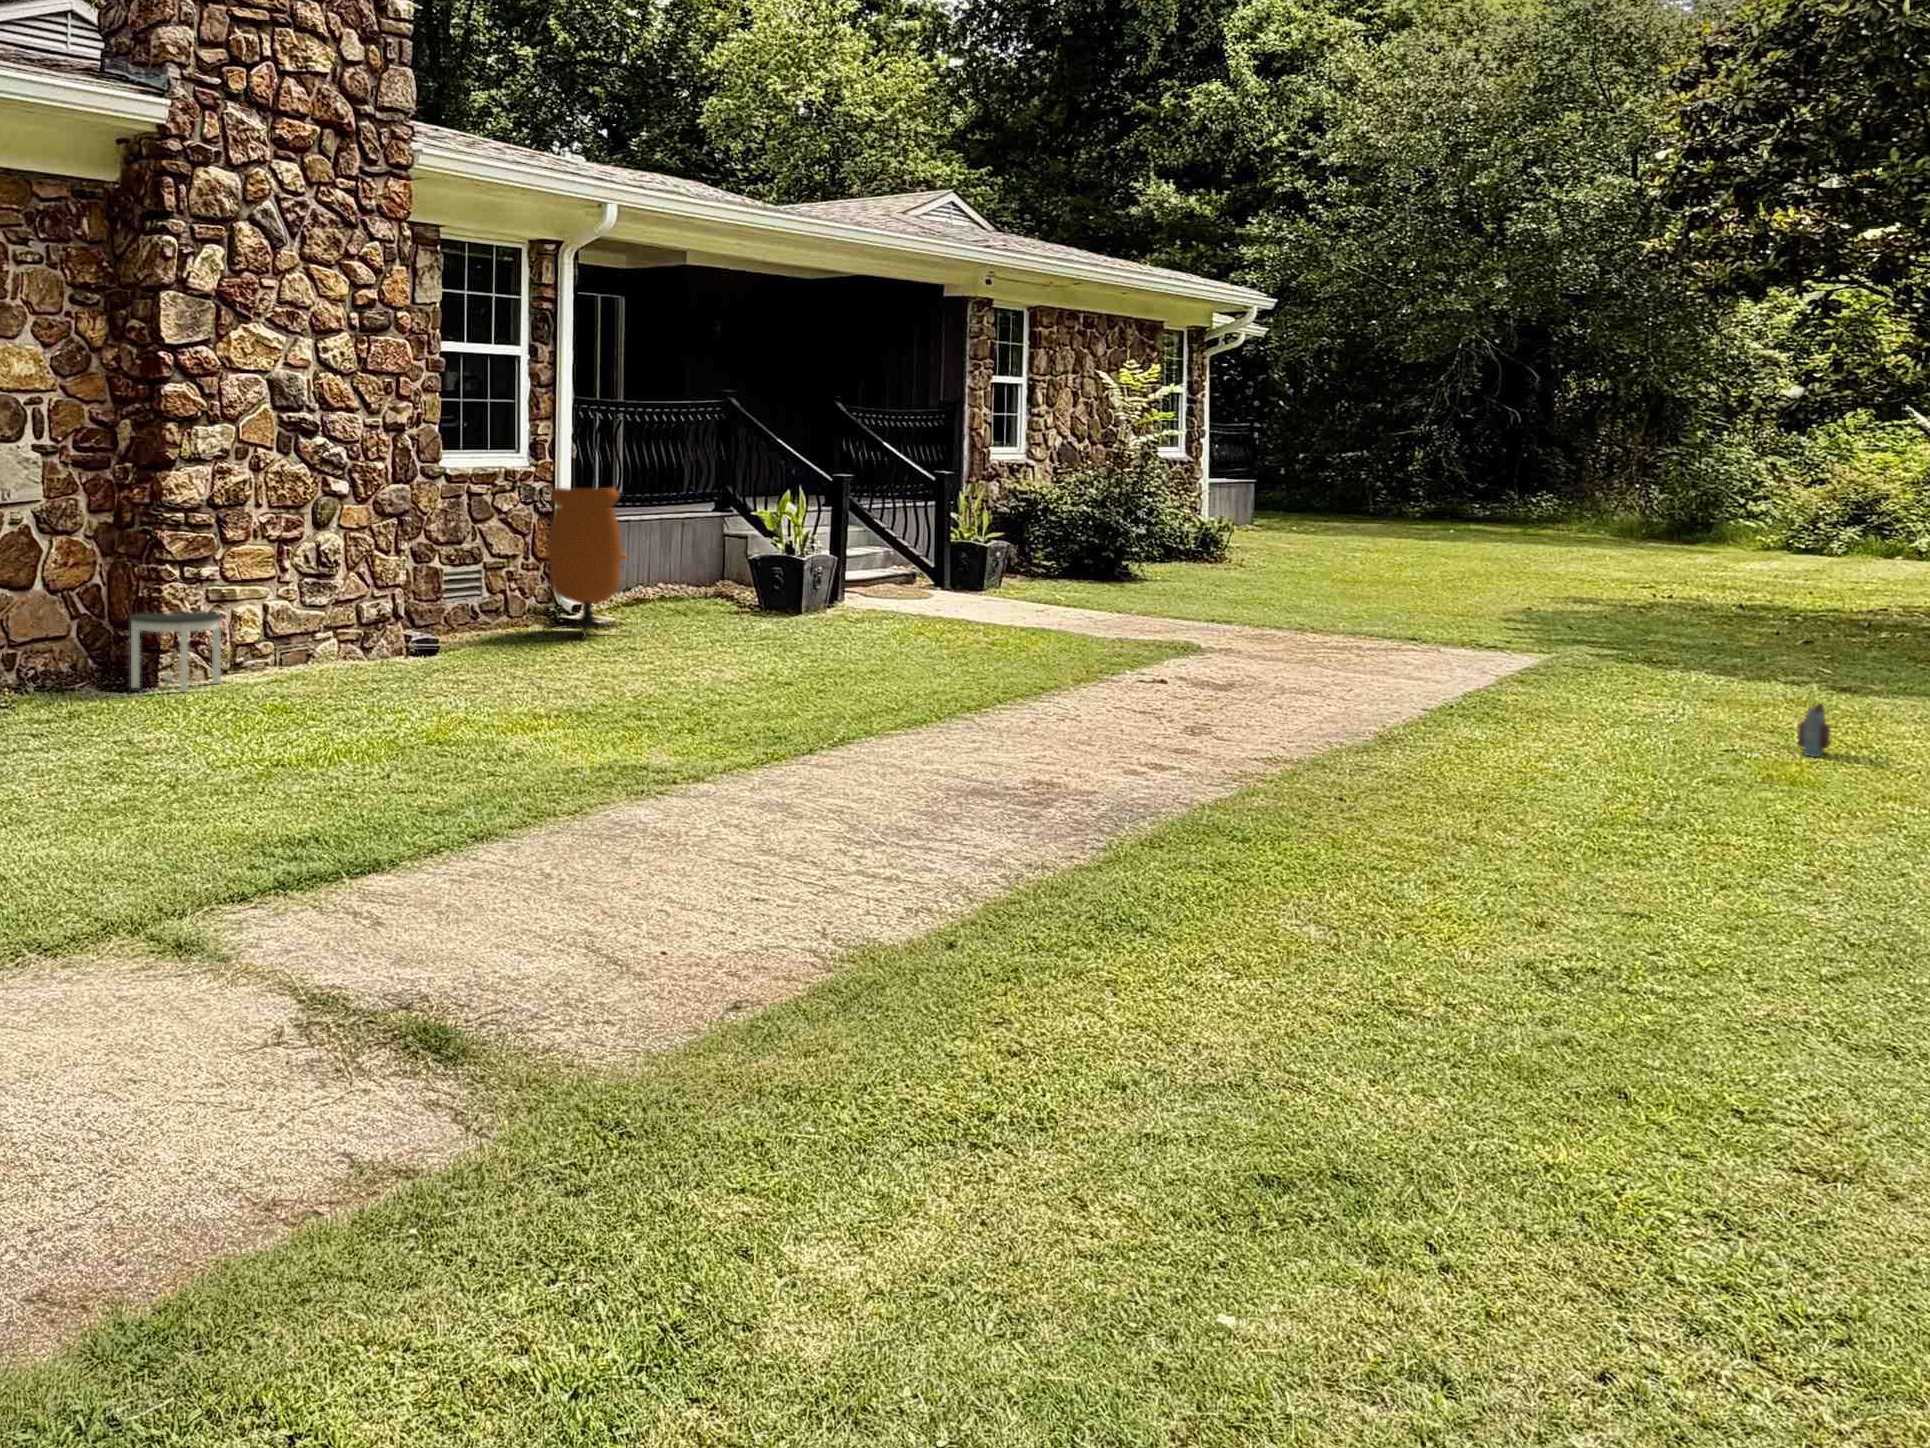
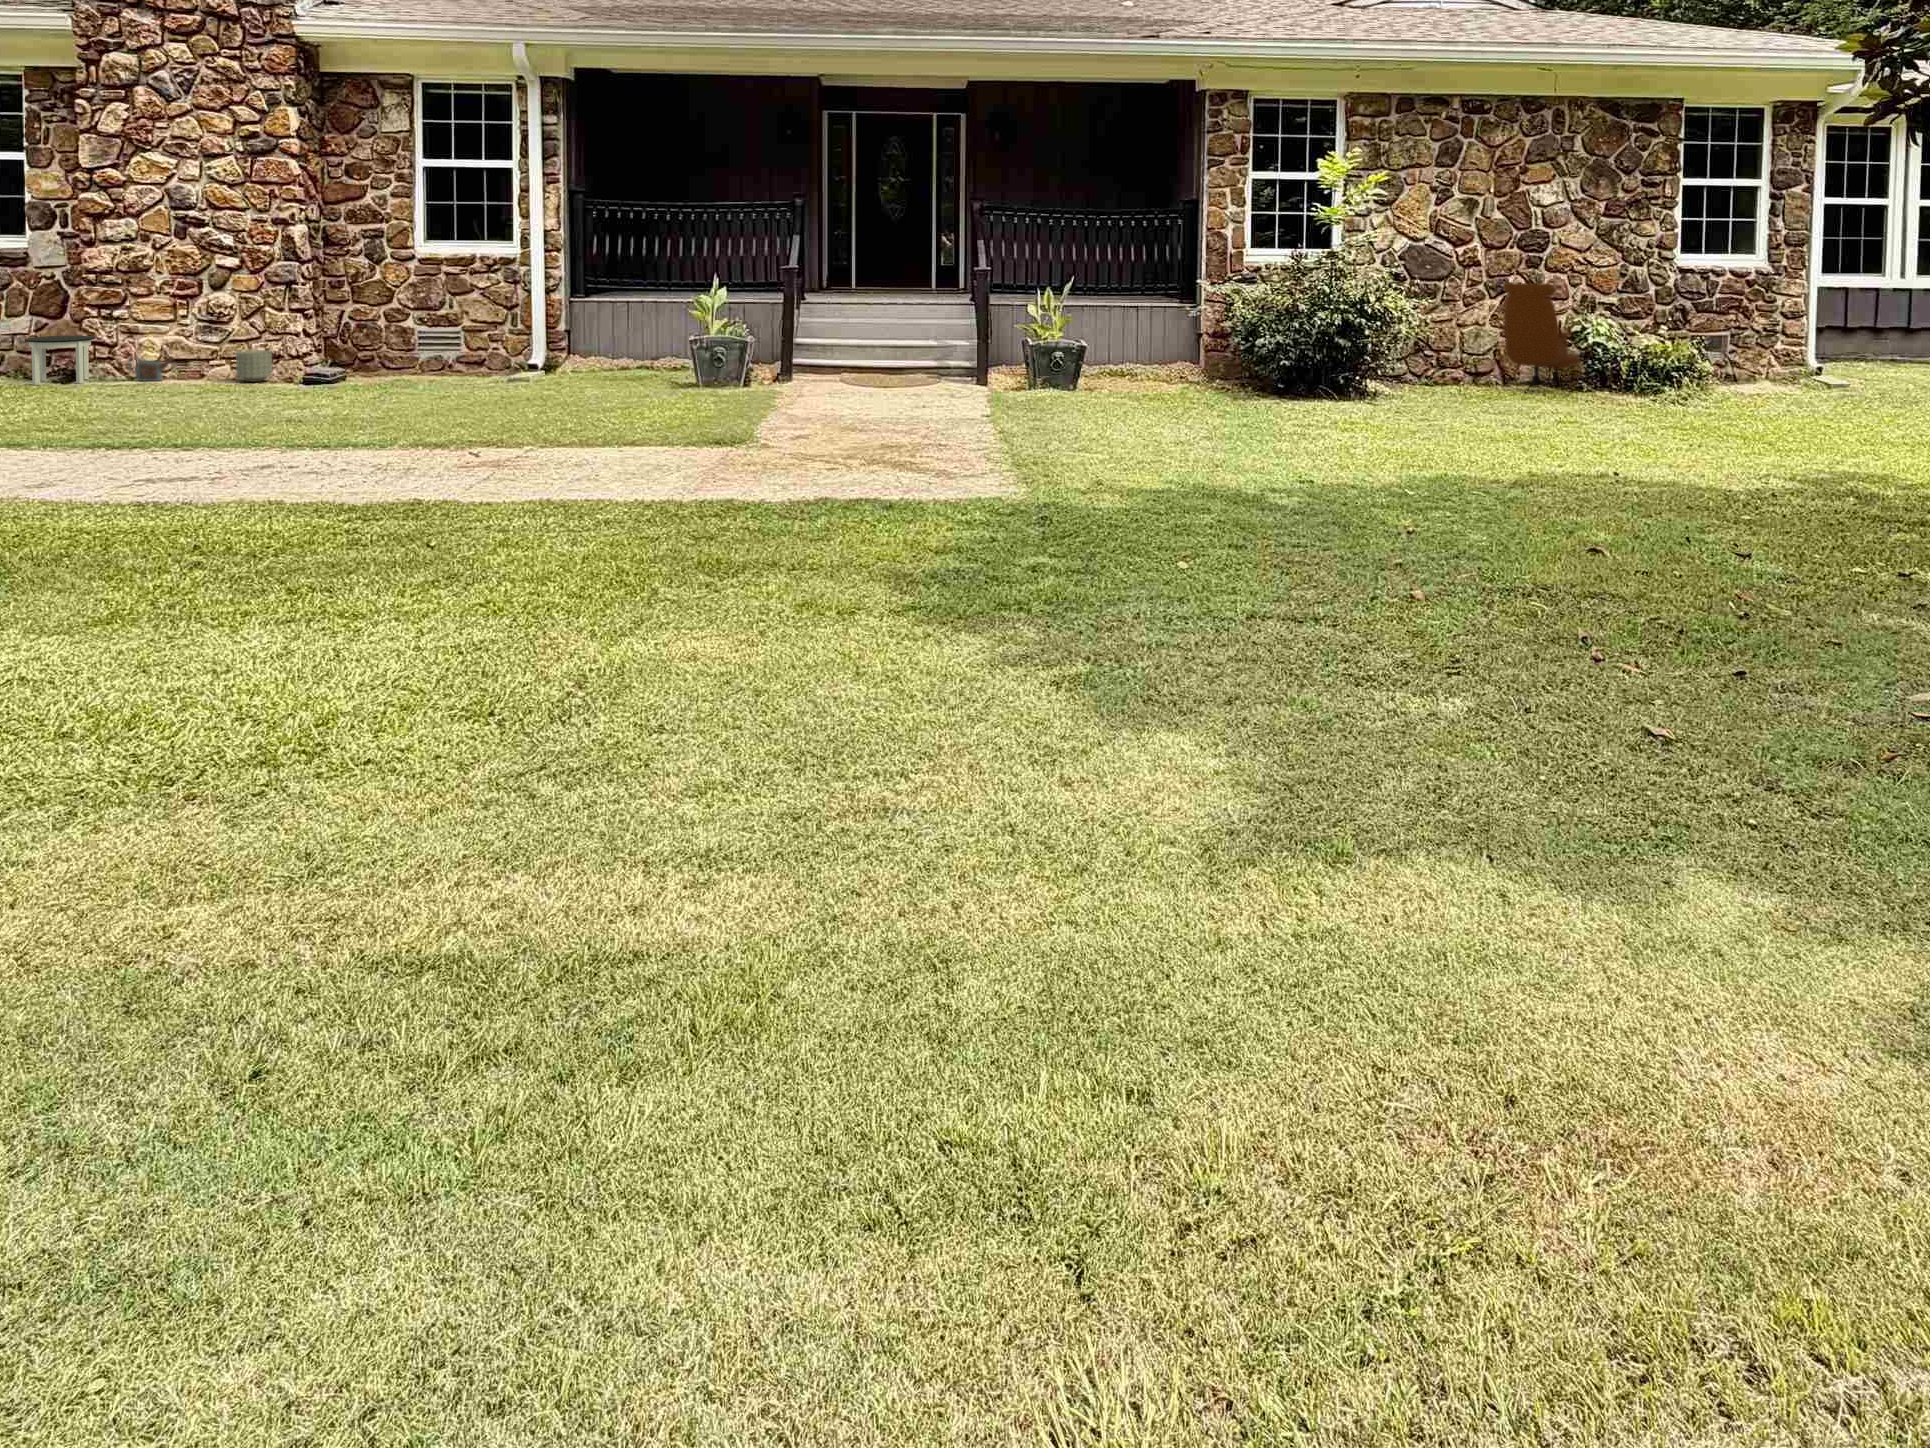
lounge chair: present [541,488,631,638] -> present [1503,282,1579,392]
planter: none [367,613,413,660] -> present [236,350,272,382]
watering can: present [1798,703,1830,757] -> present [128,356,173,381]

